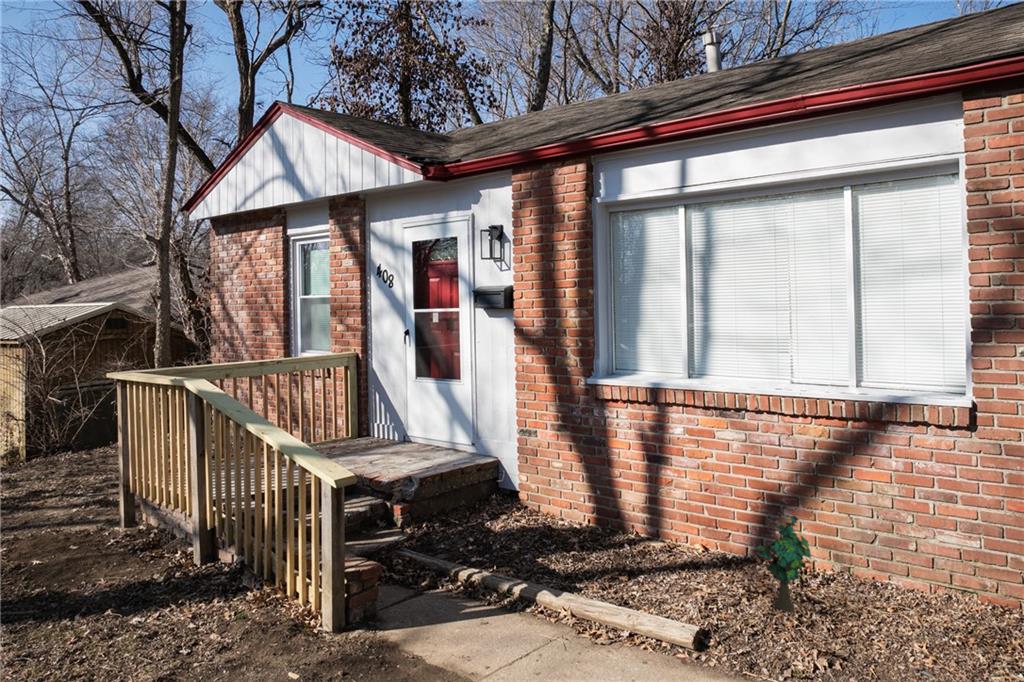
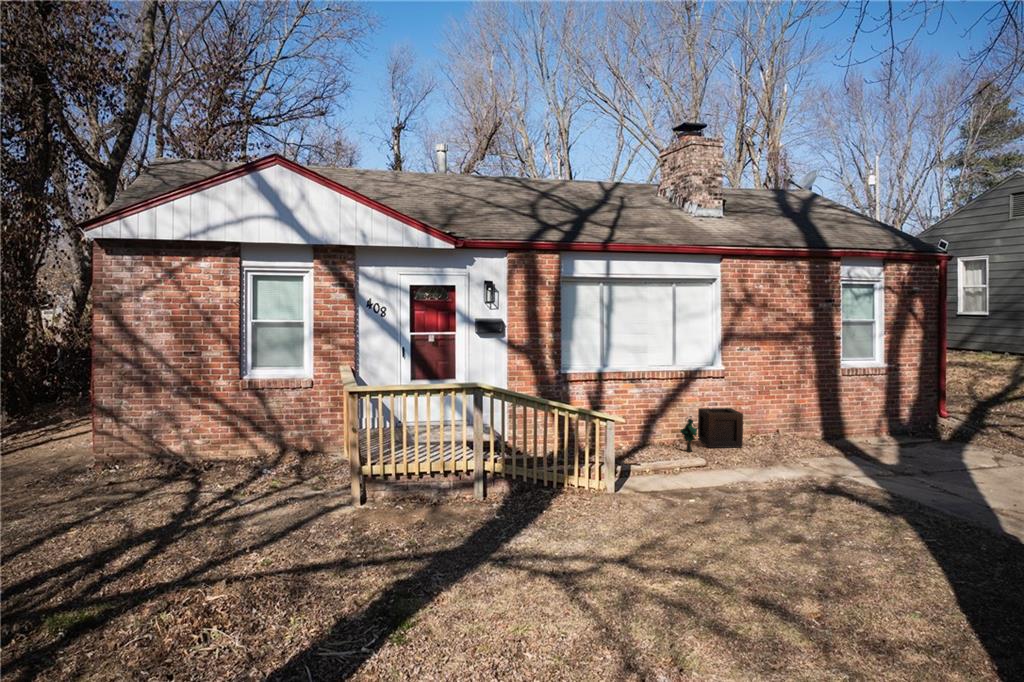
wooden crate: none [854,503,986,637] -> present [698,408,743,448]

